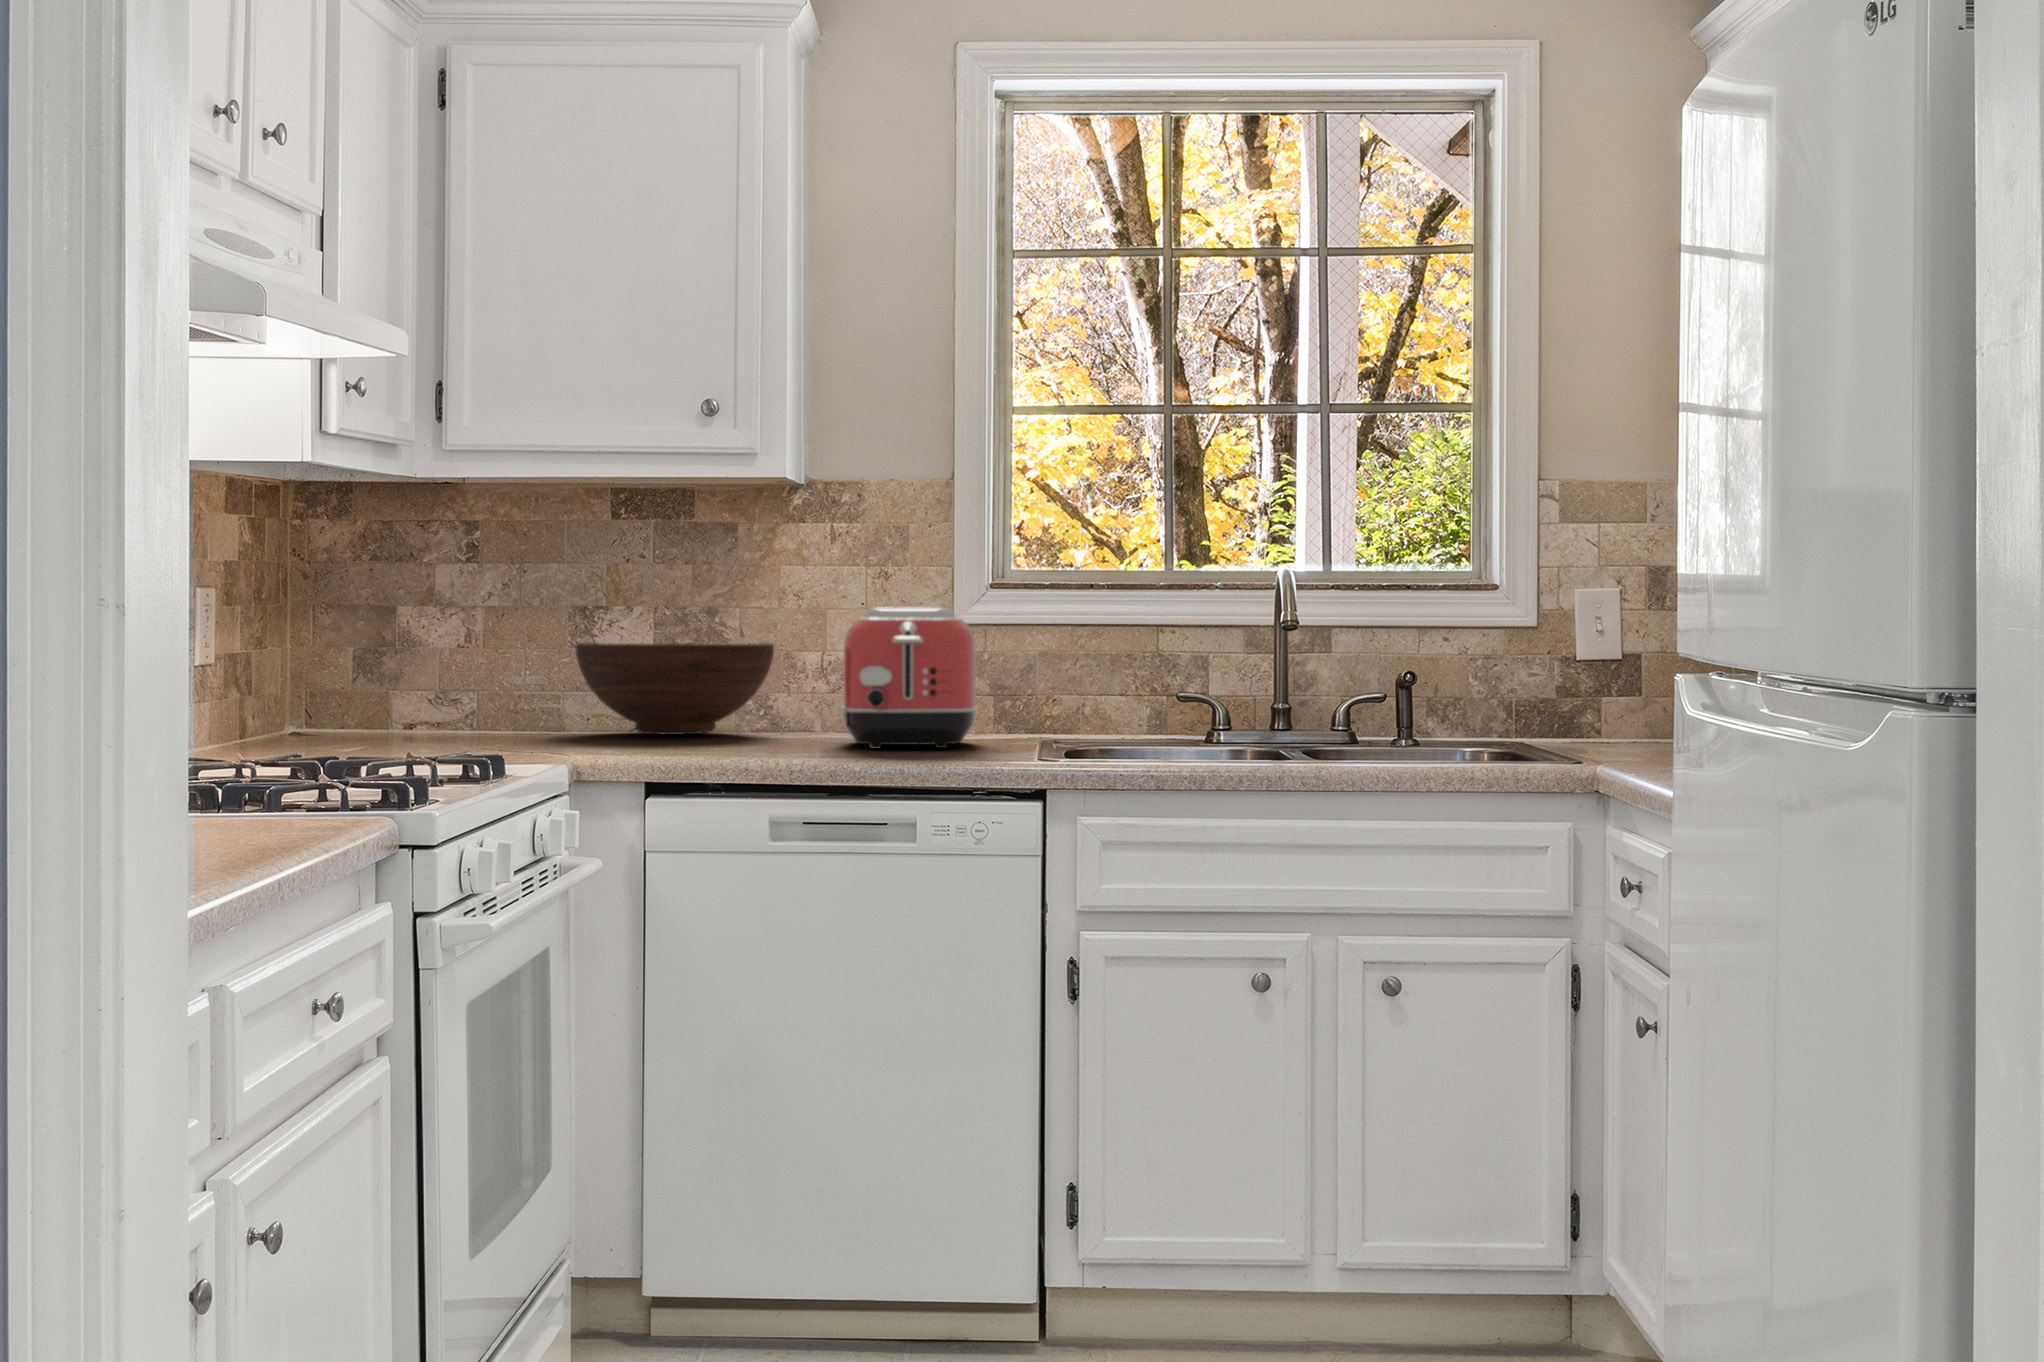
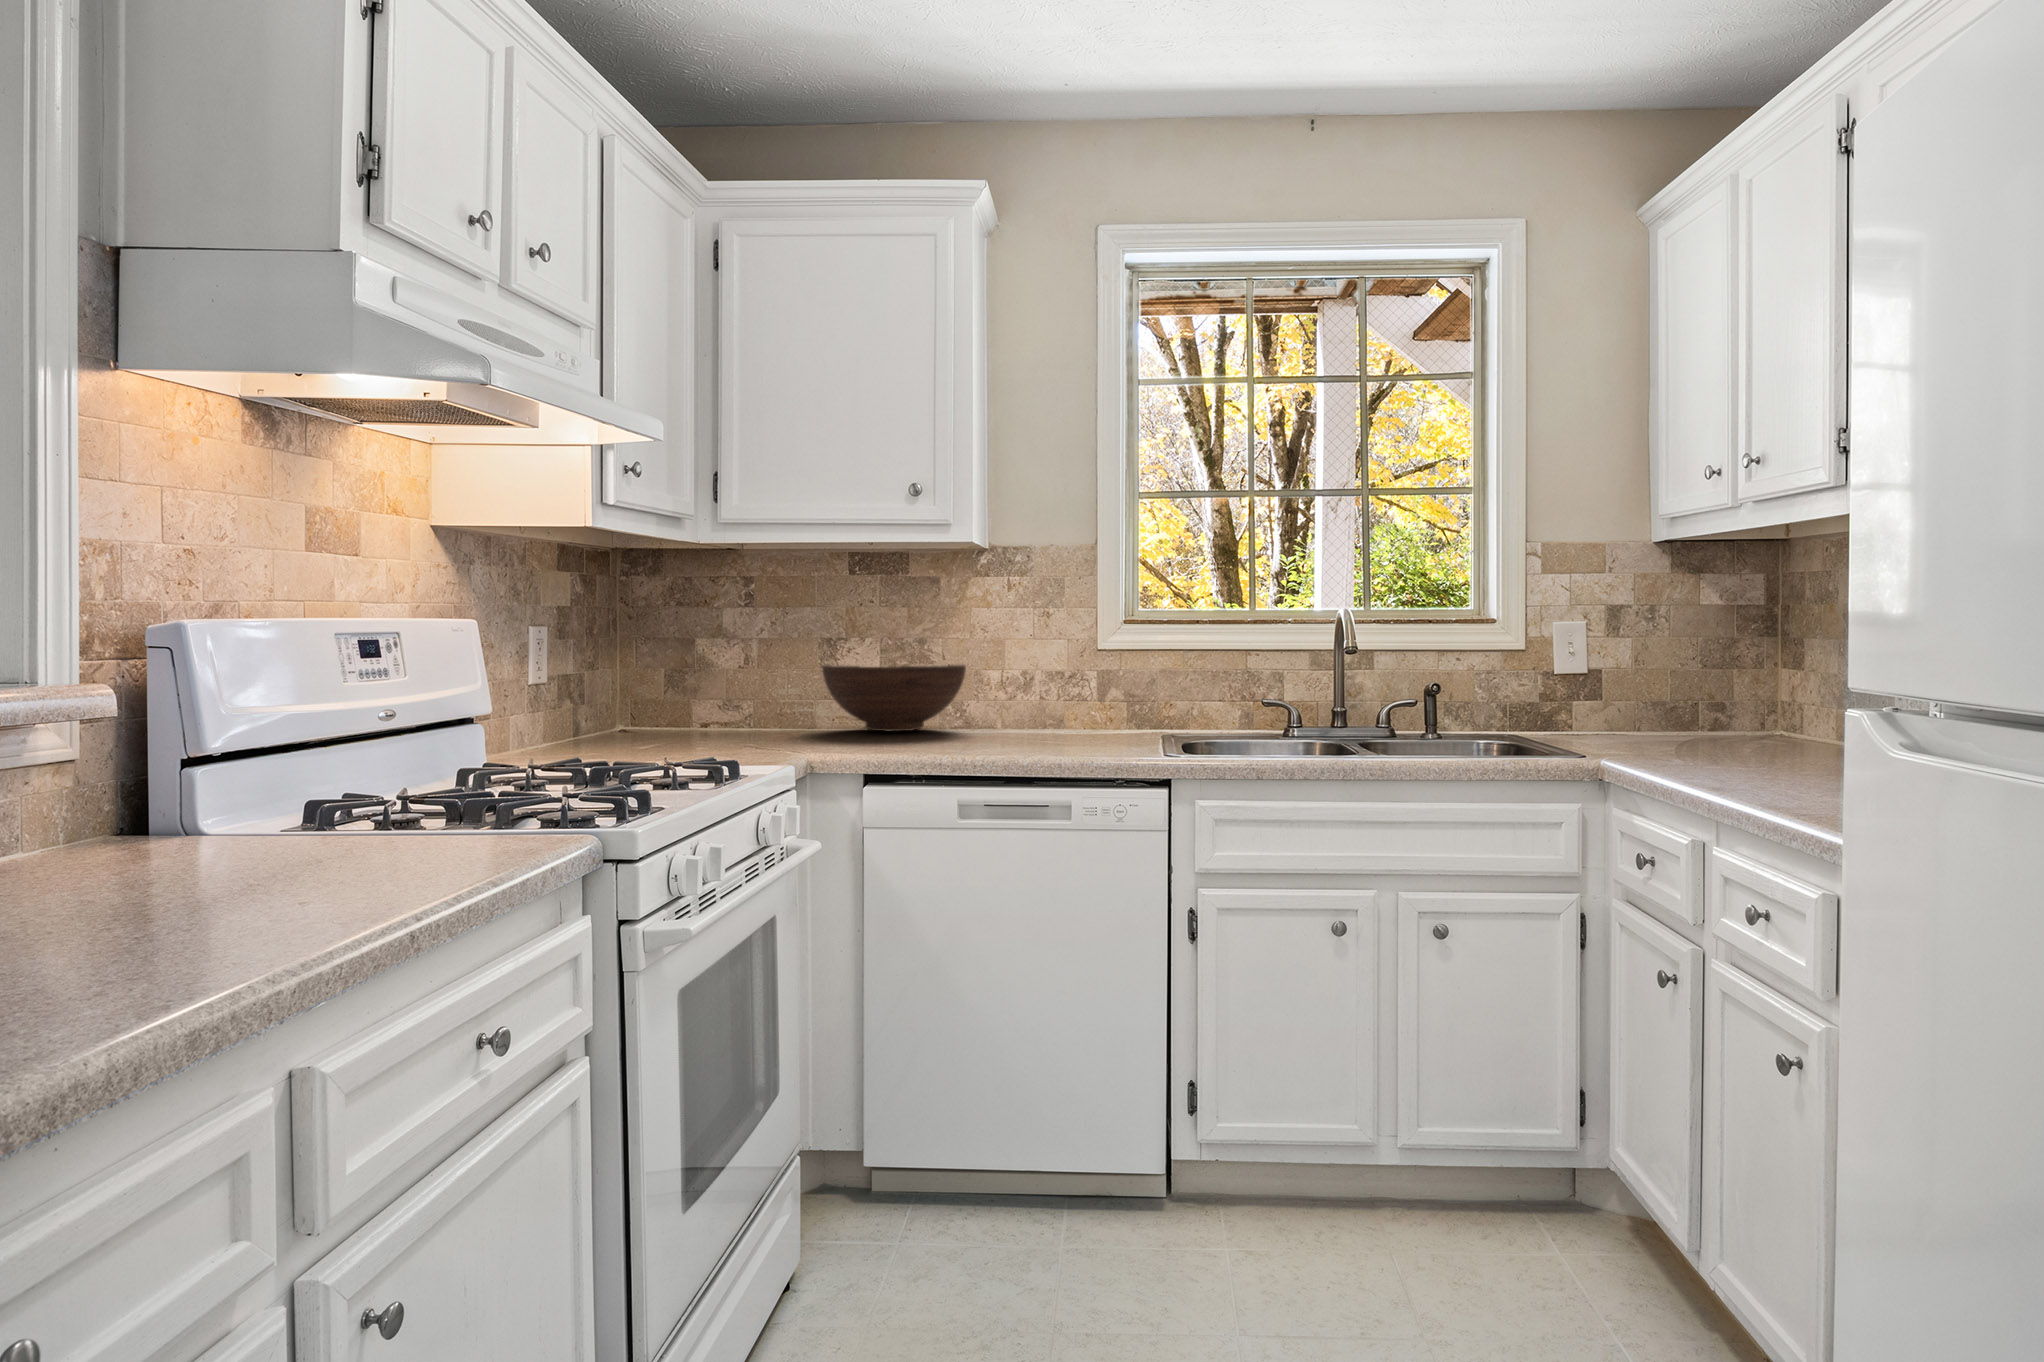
toaster: present [841,608,978,748] -> none [1016,639,1117,745]

